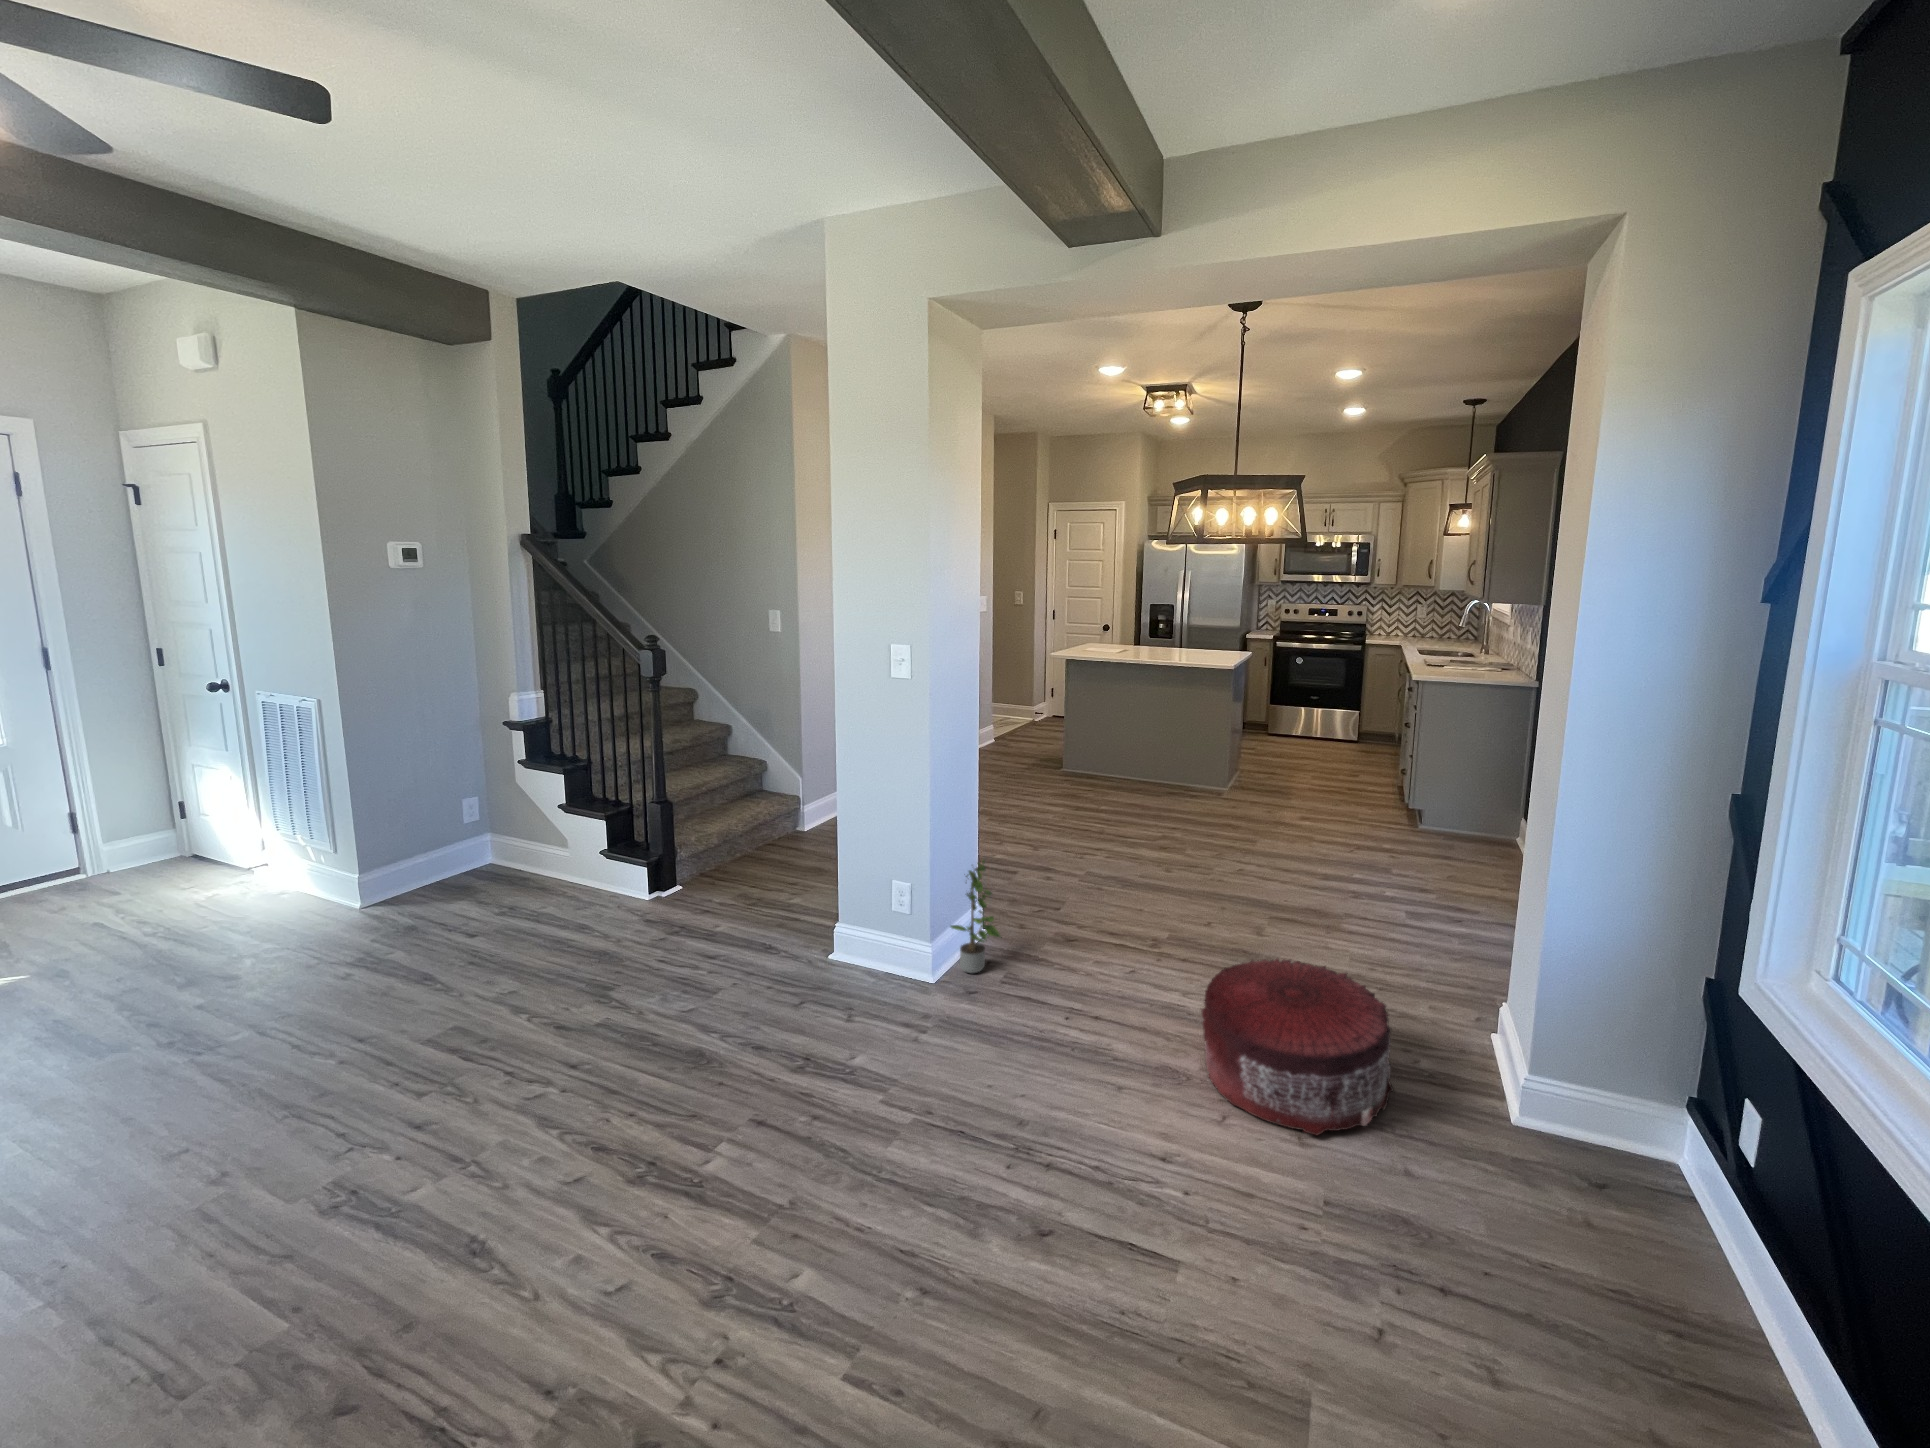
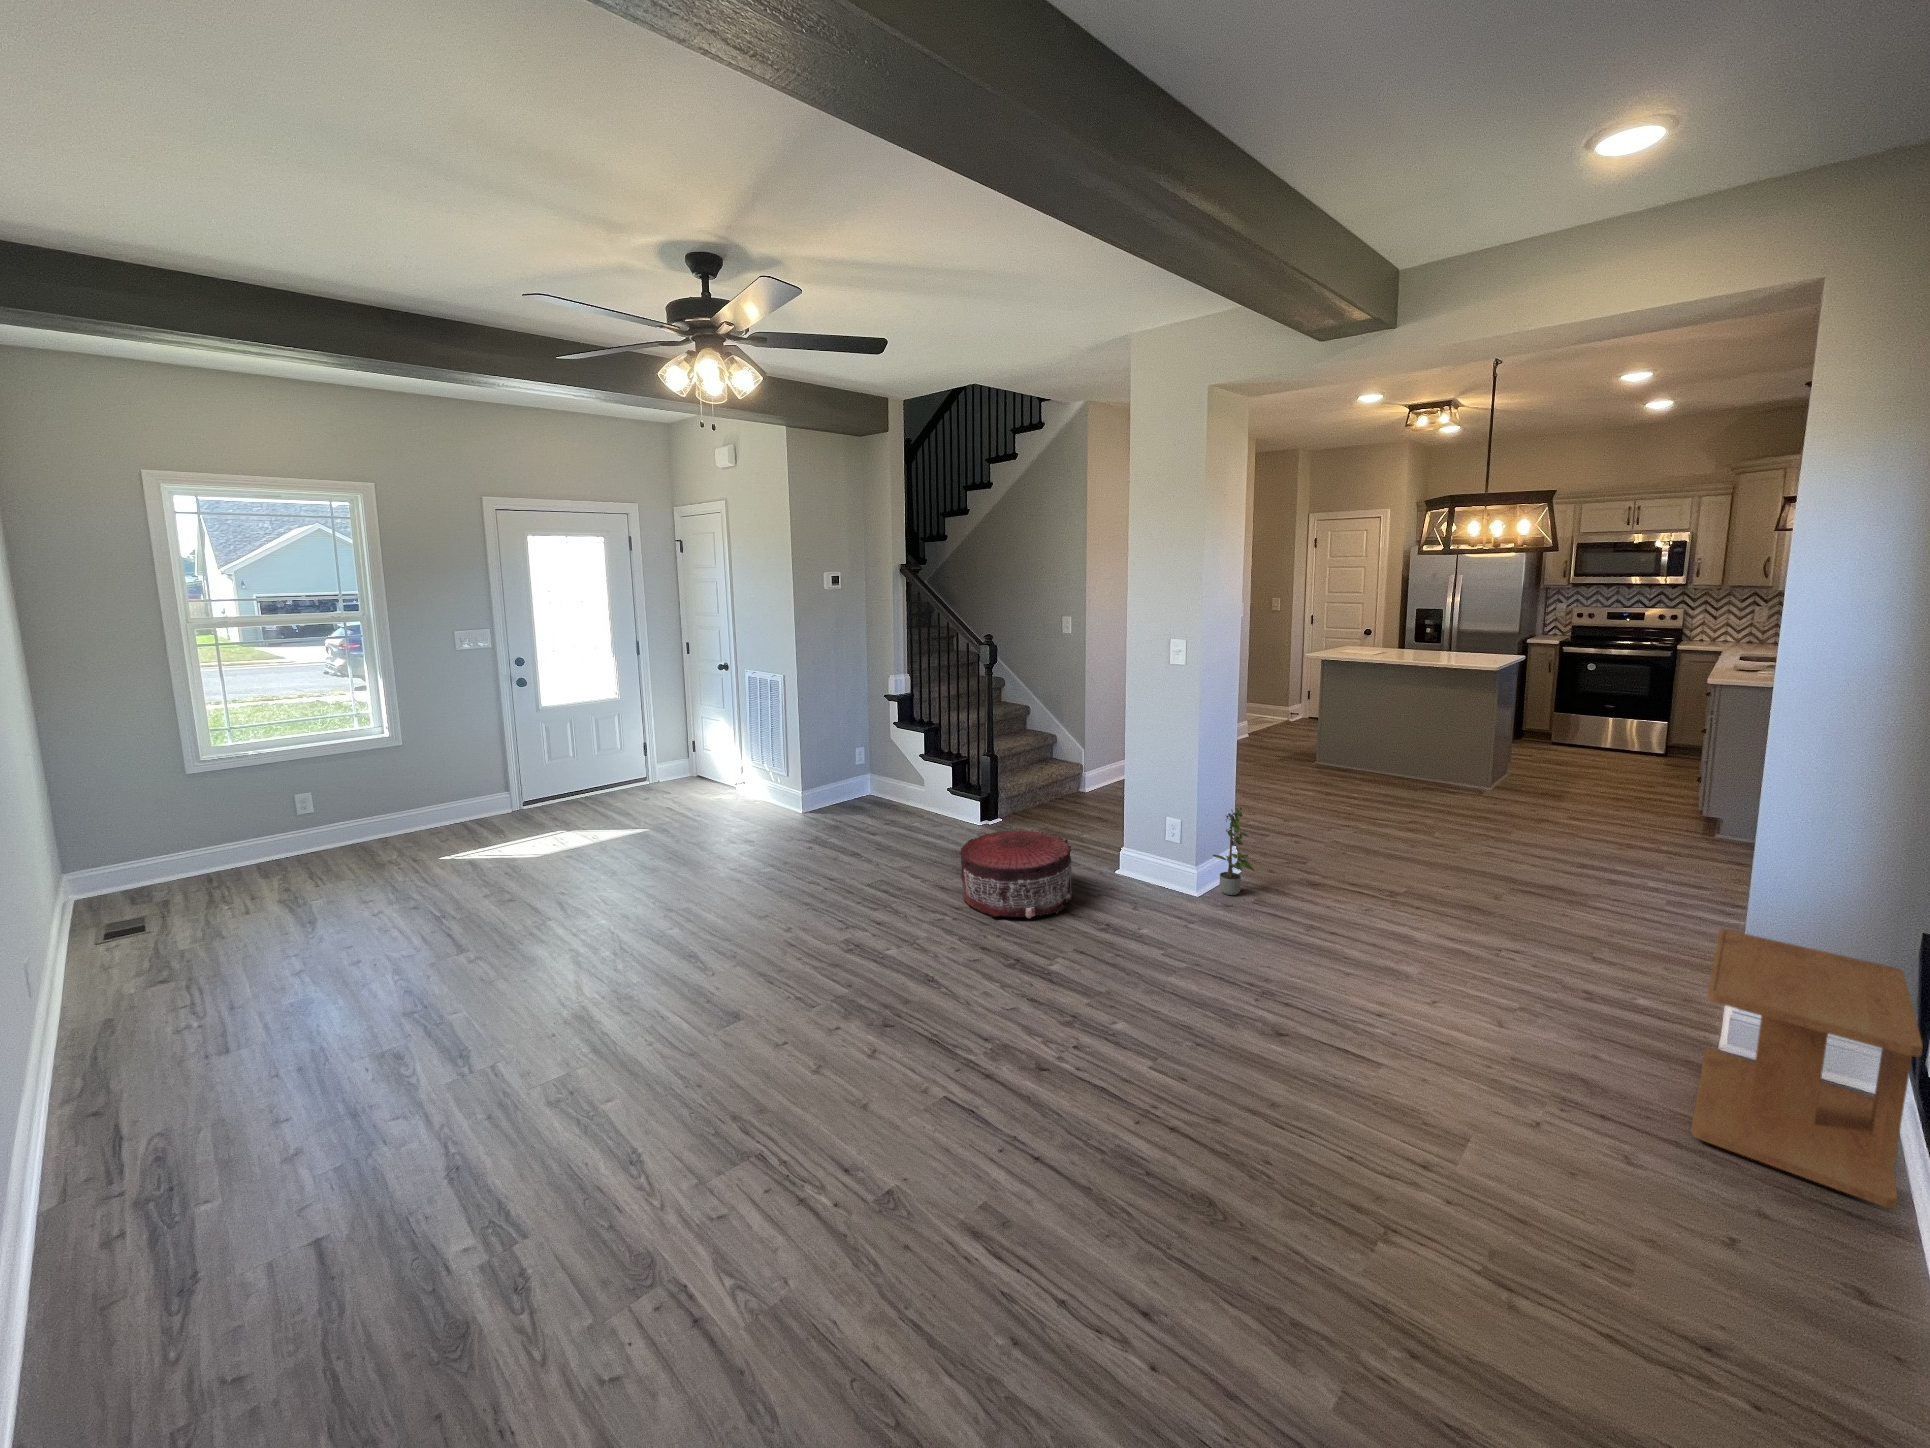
pouf: present [1201,959,1394,1135] -> present [960,830,1072,918]
side table: none [1486,990,1749,1344] -> present [1691,929,1923,1209]

